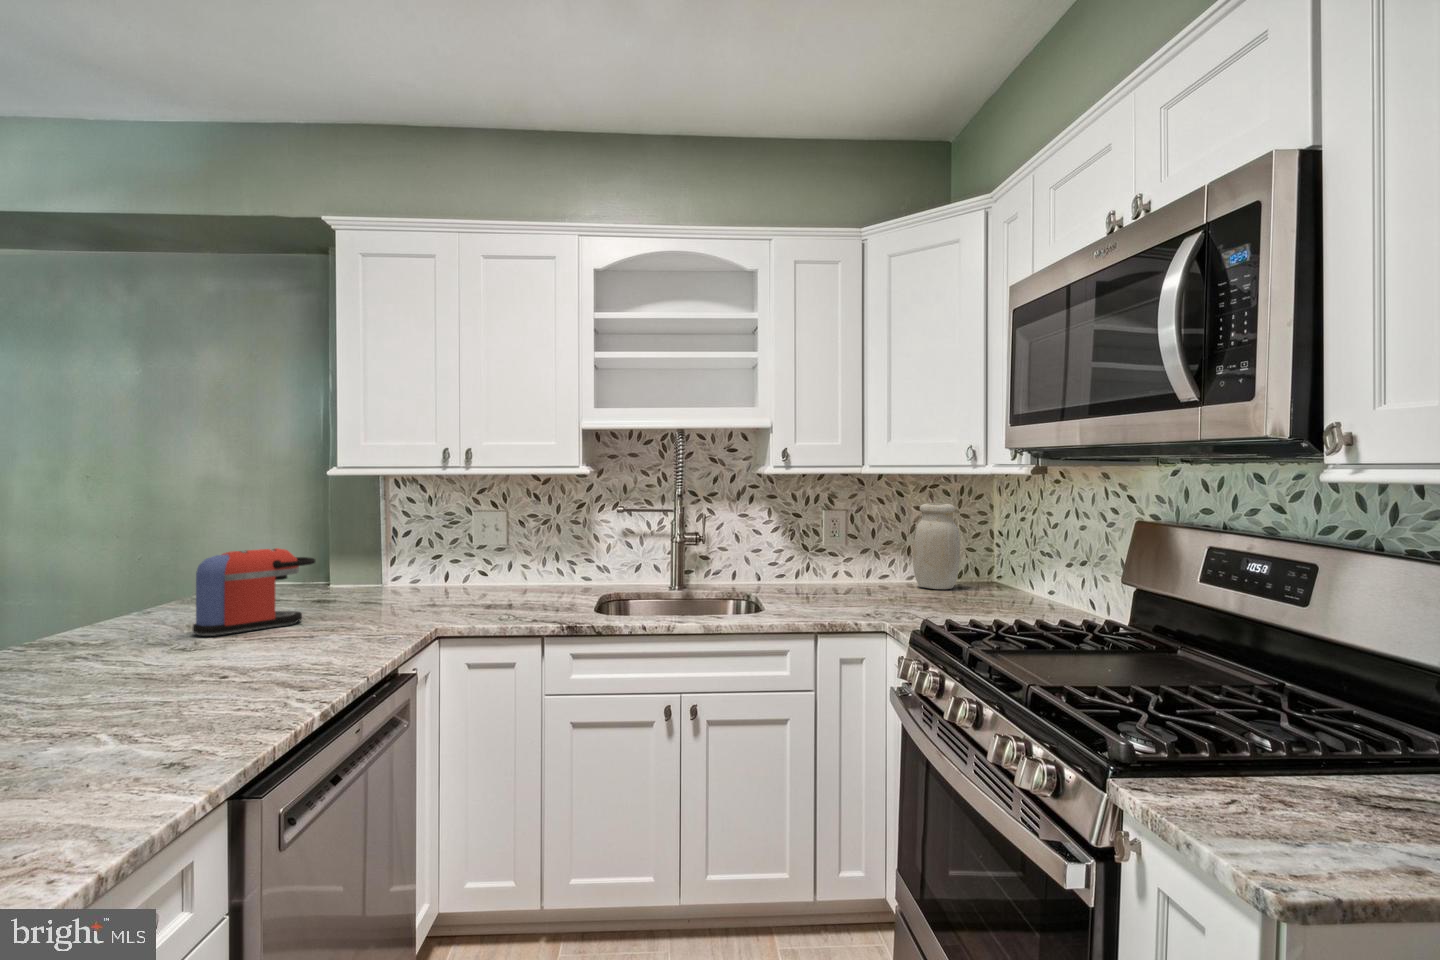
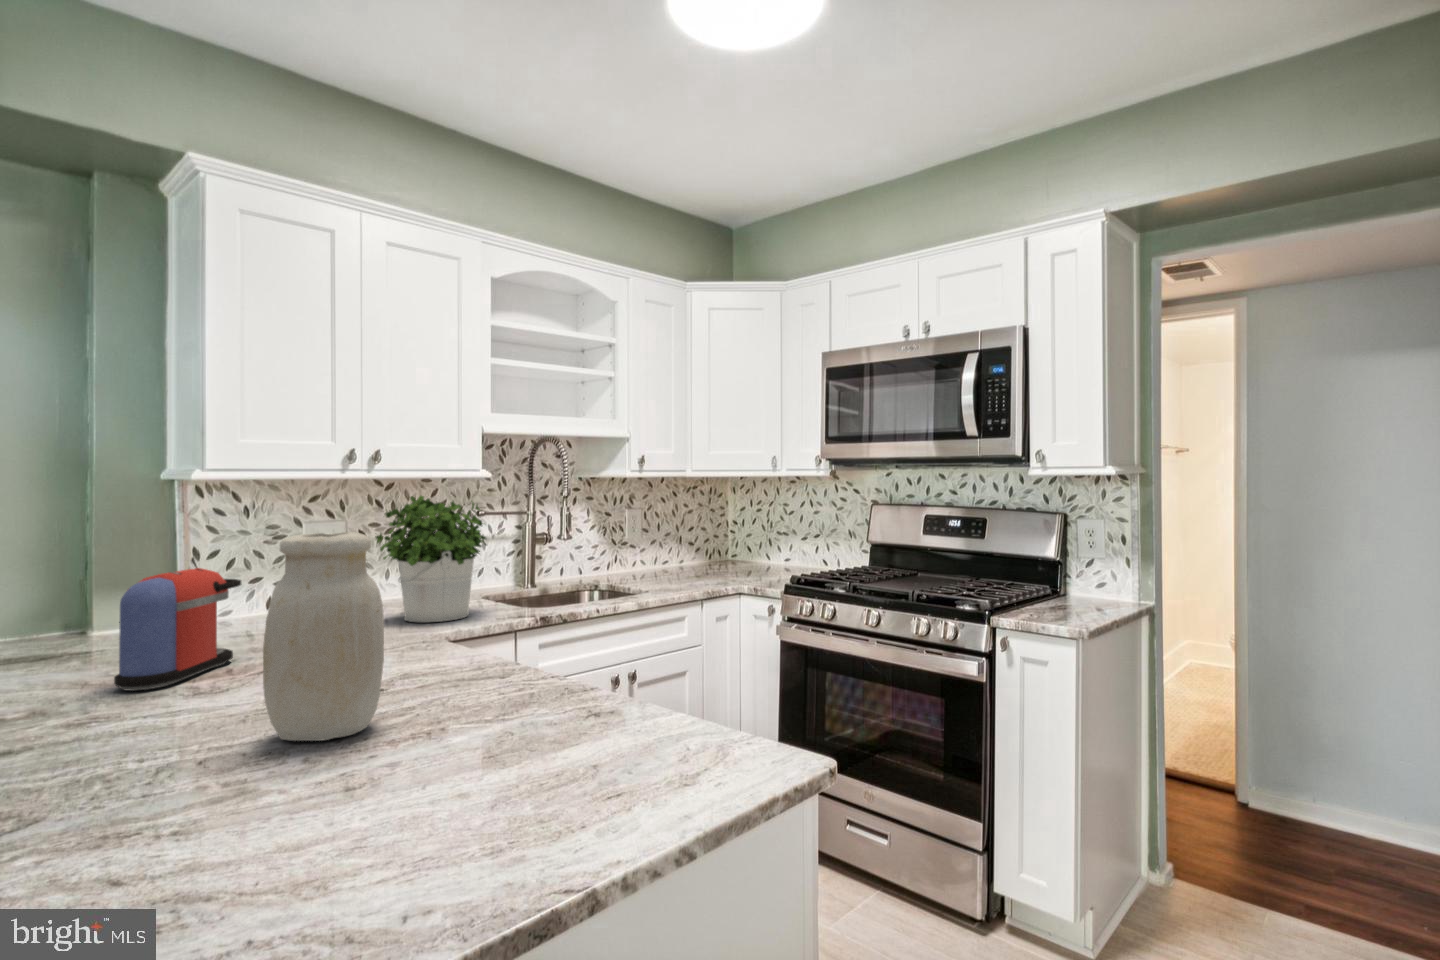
potted plant: none [457,494,553,615] -> present [376,496,487,622]
jar: present [913,503,960,589] -> present [263,532,384,741]

